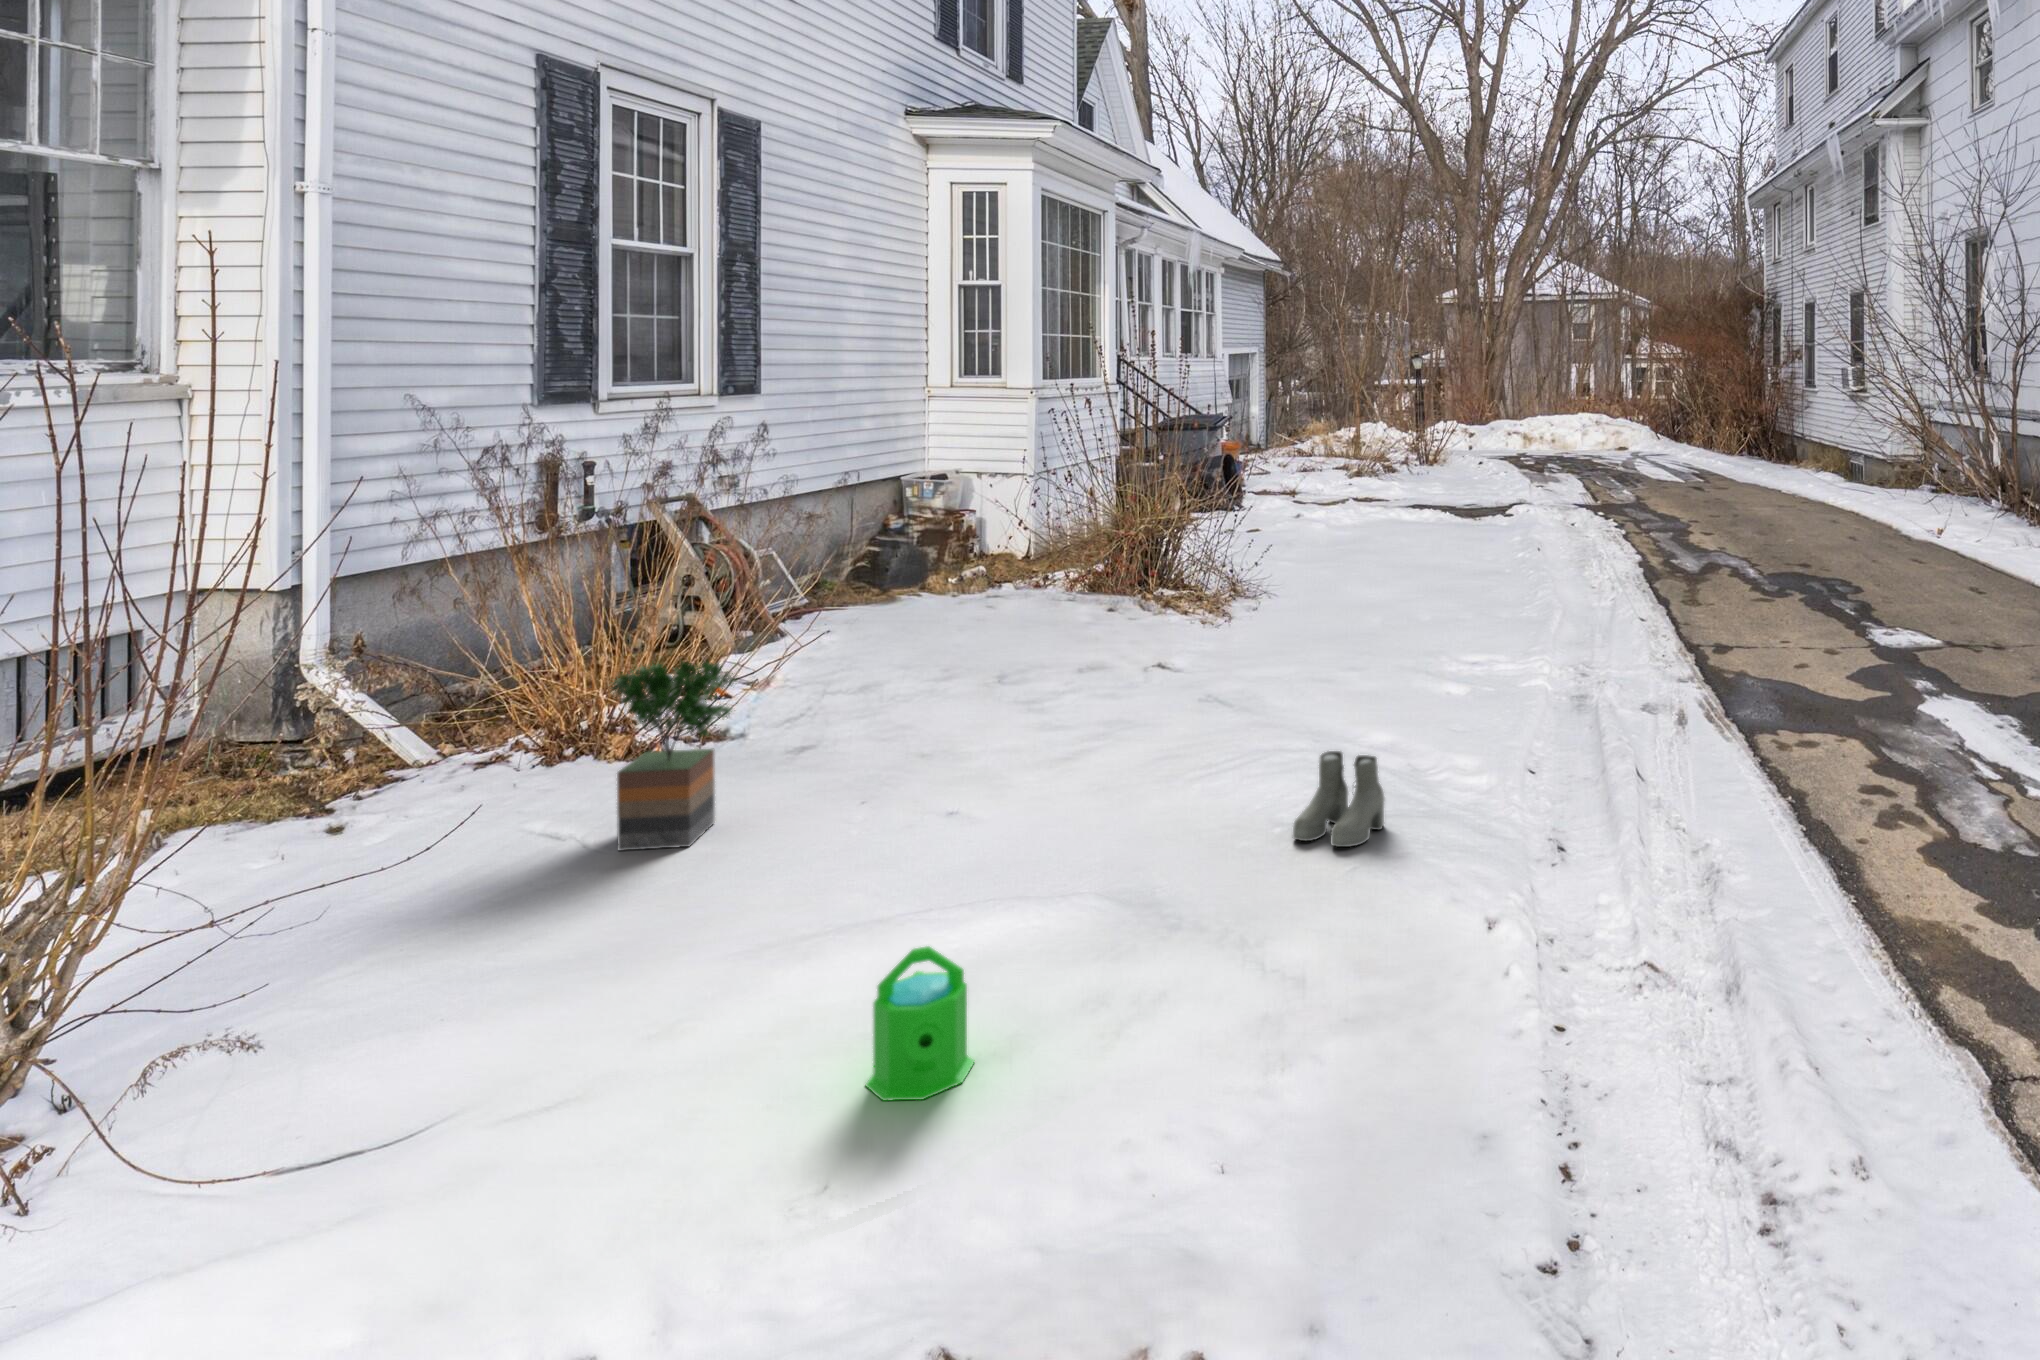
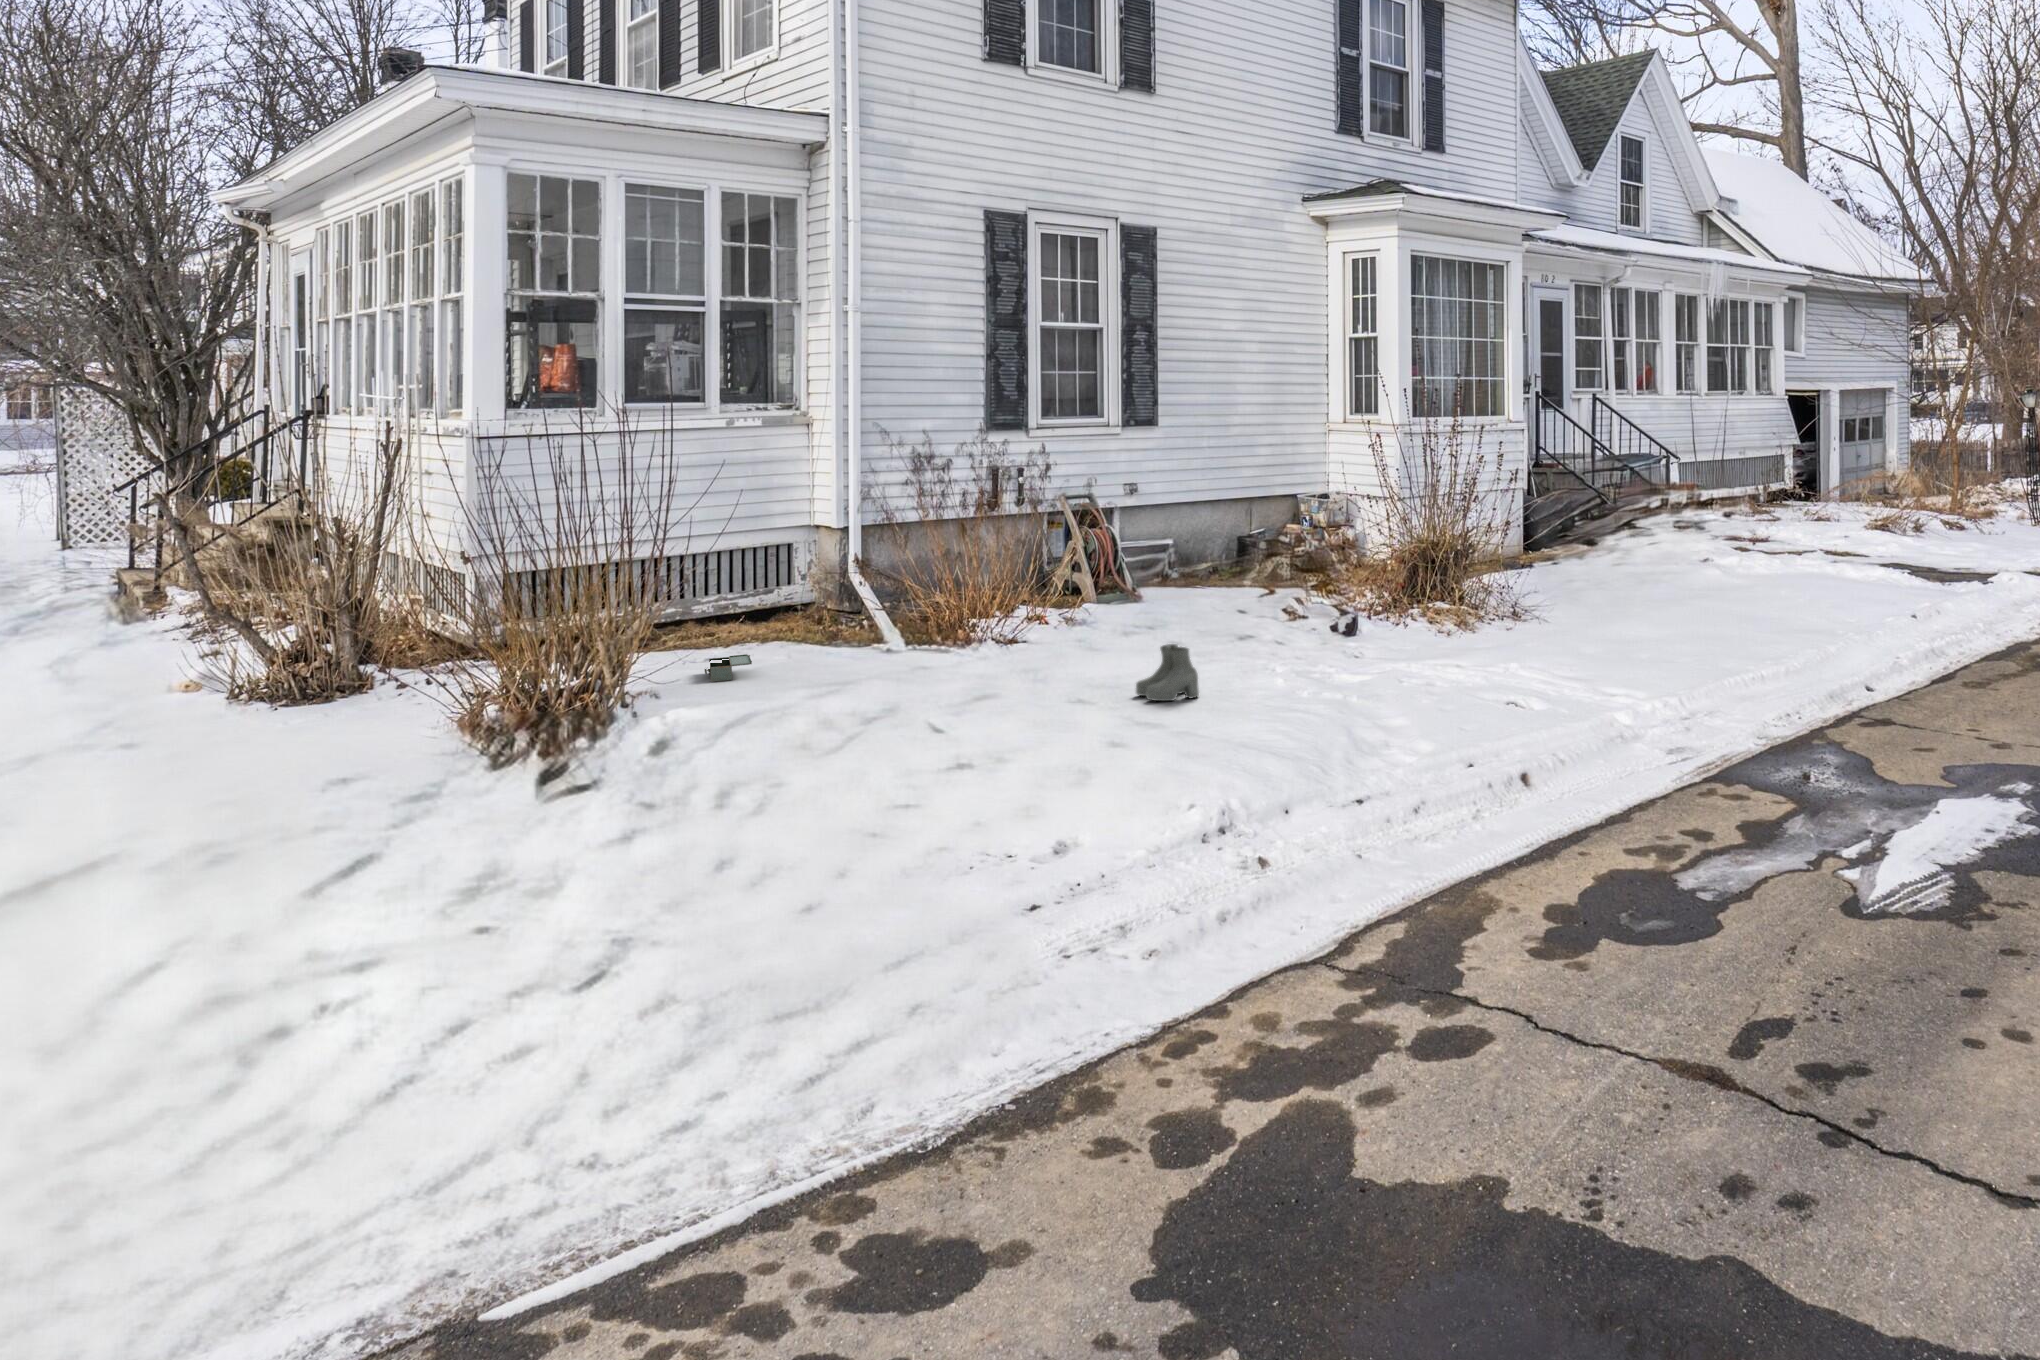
potted tree: present [612,661,737,851] -> none [862,559,928,660]
toolbox: none [268,911,430,1005] -> present [705,654,752,682]
watering can: present [866,946,974,1101] -> none [796,668,853,735]

